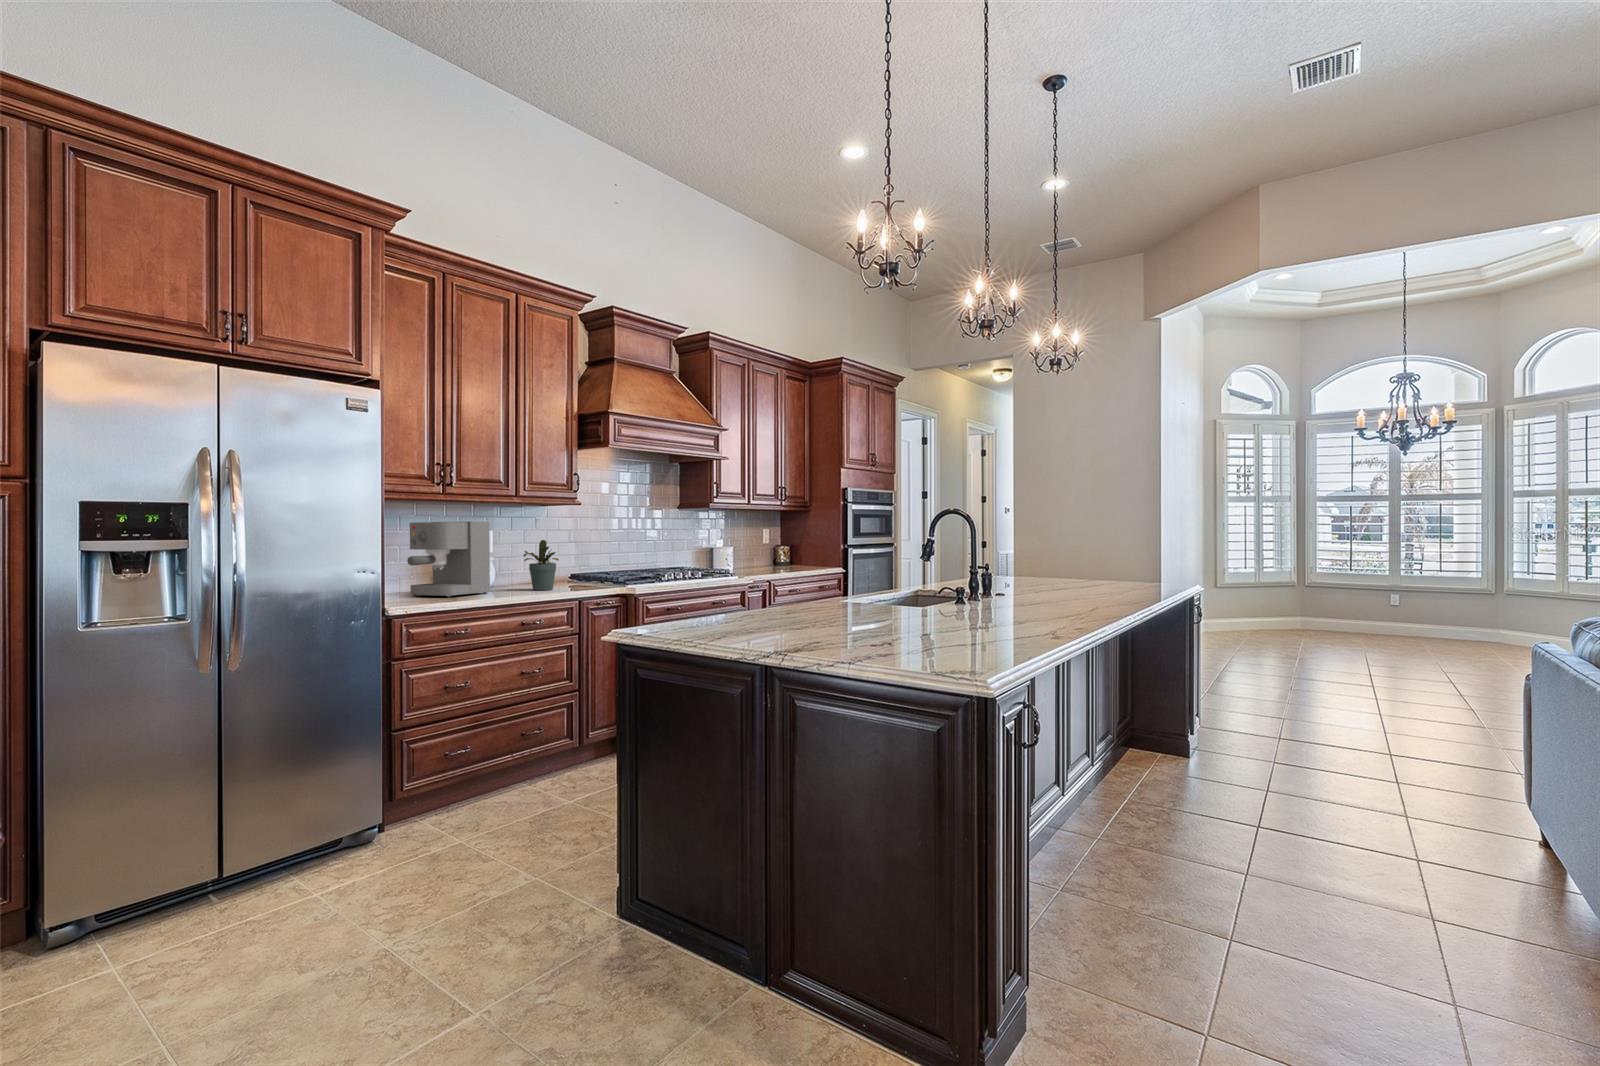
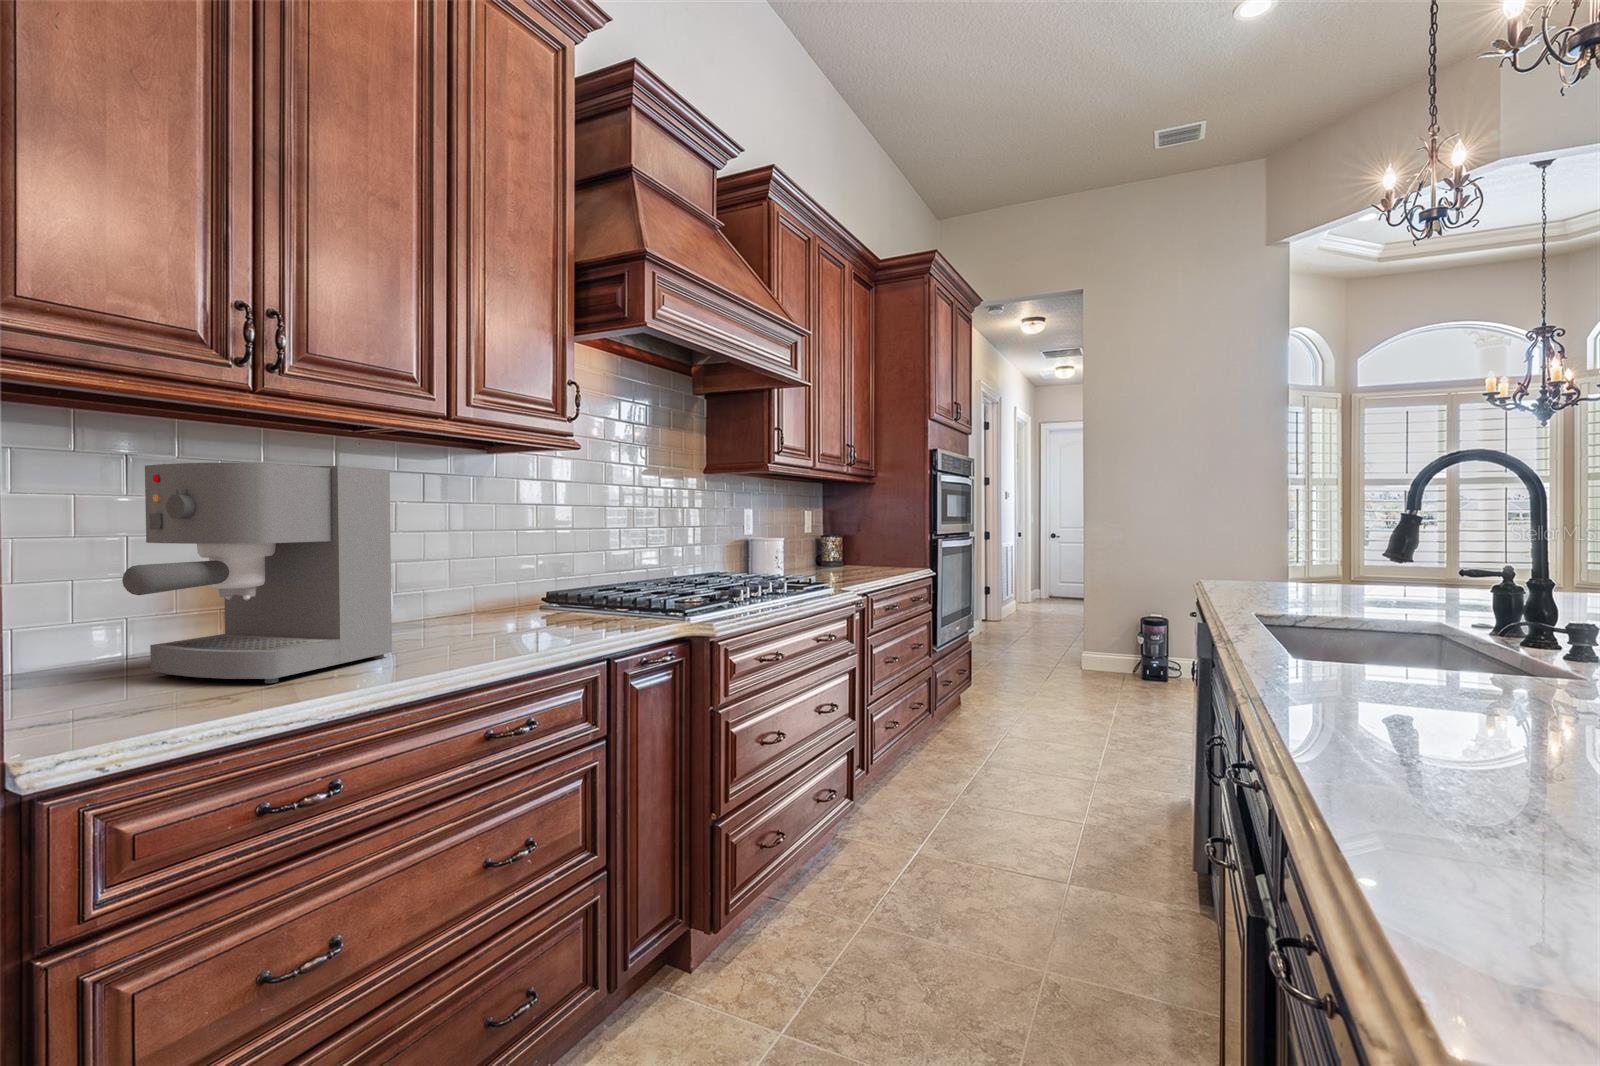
potted plant: present [524,540,559,590] -> none [473,519,561,641]

